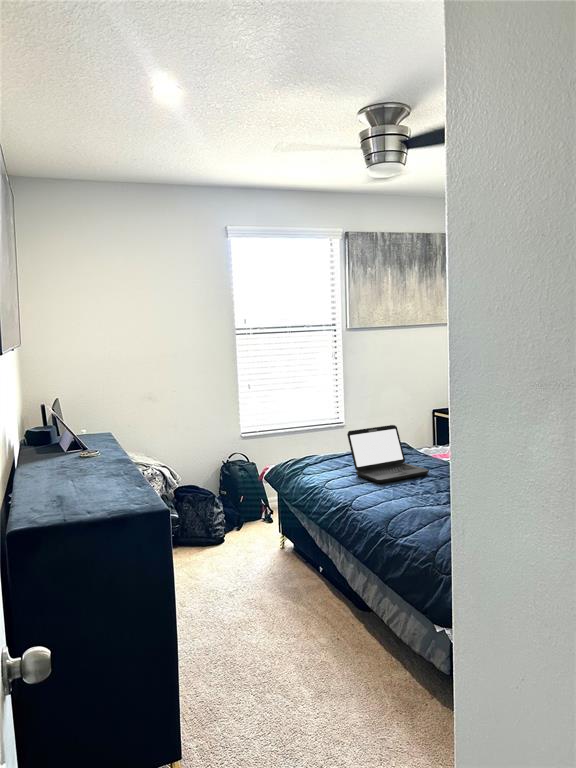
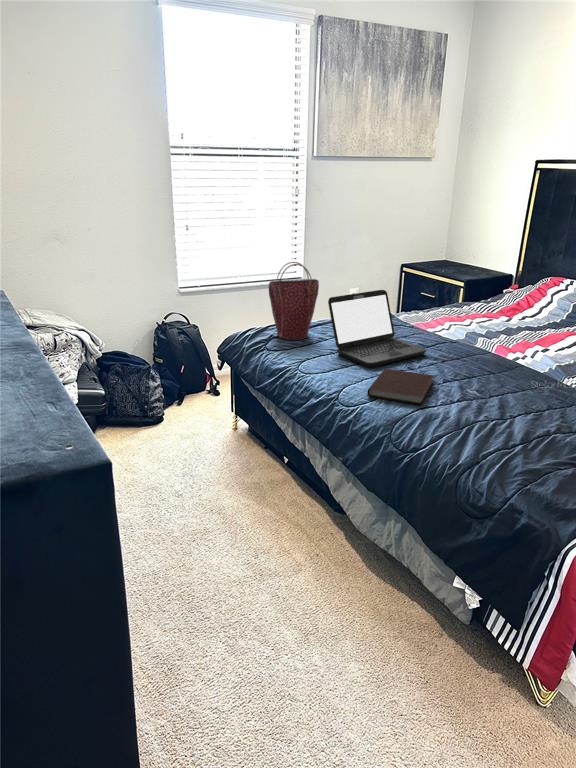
handbag: none [303,406,343,467] -> present [269,262,319,340]
notebook: none [372,483,429,507] -> present [367,369,434,405]

